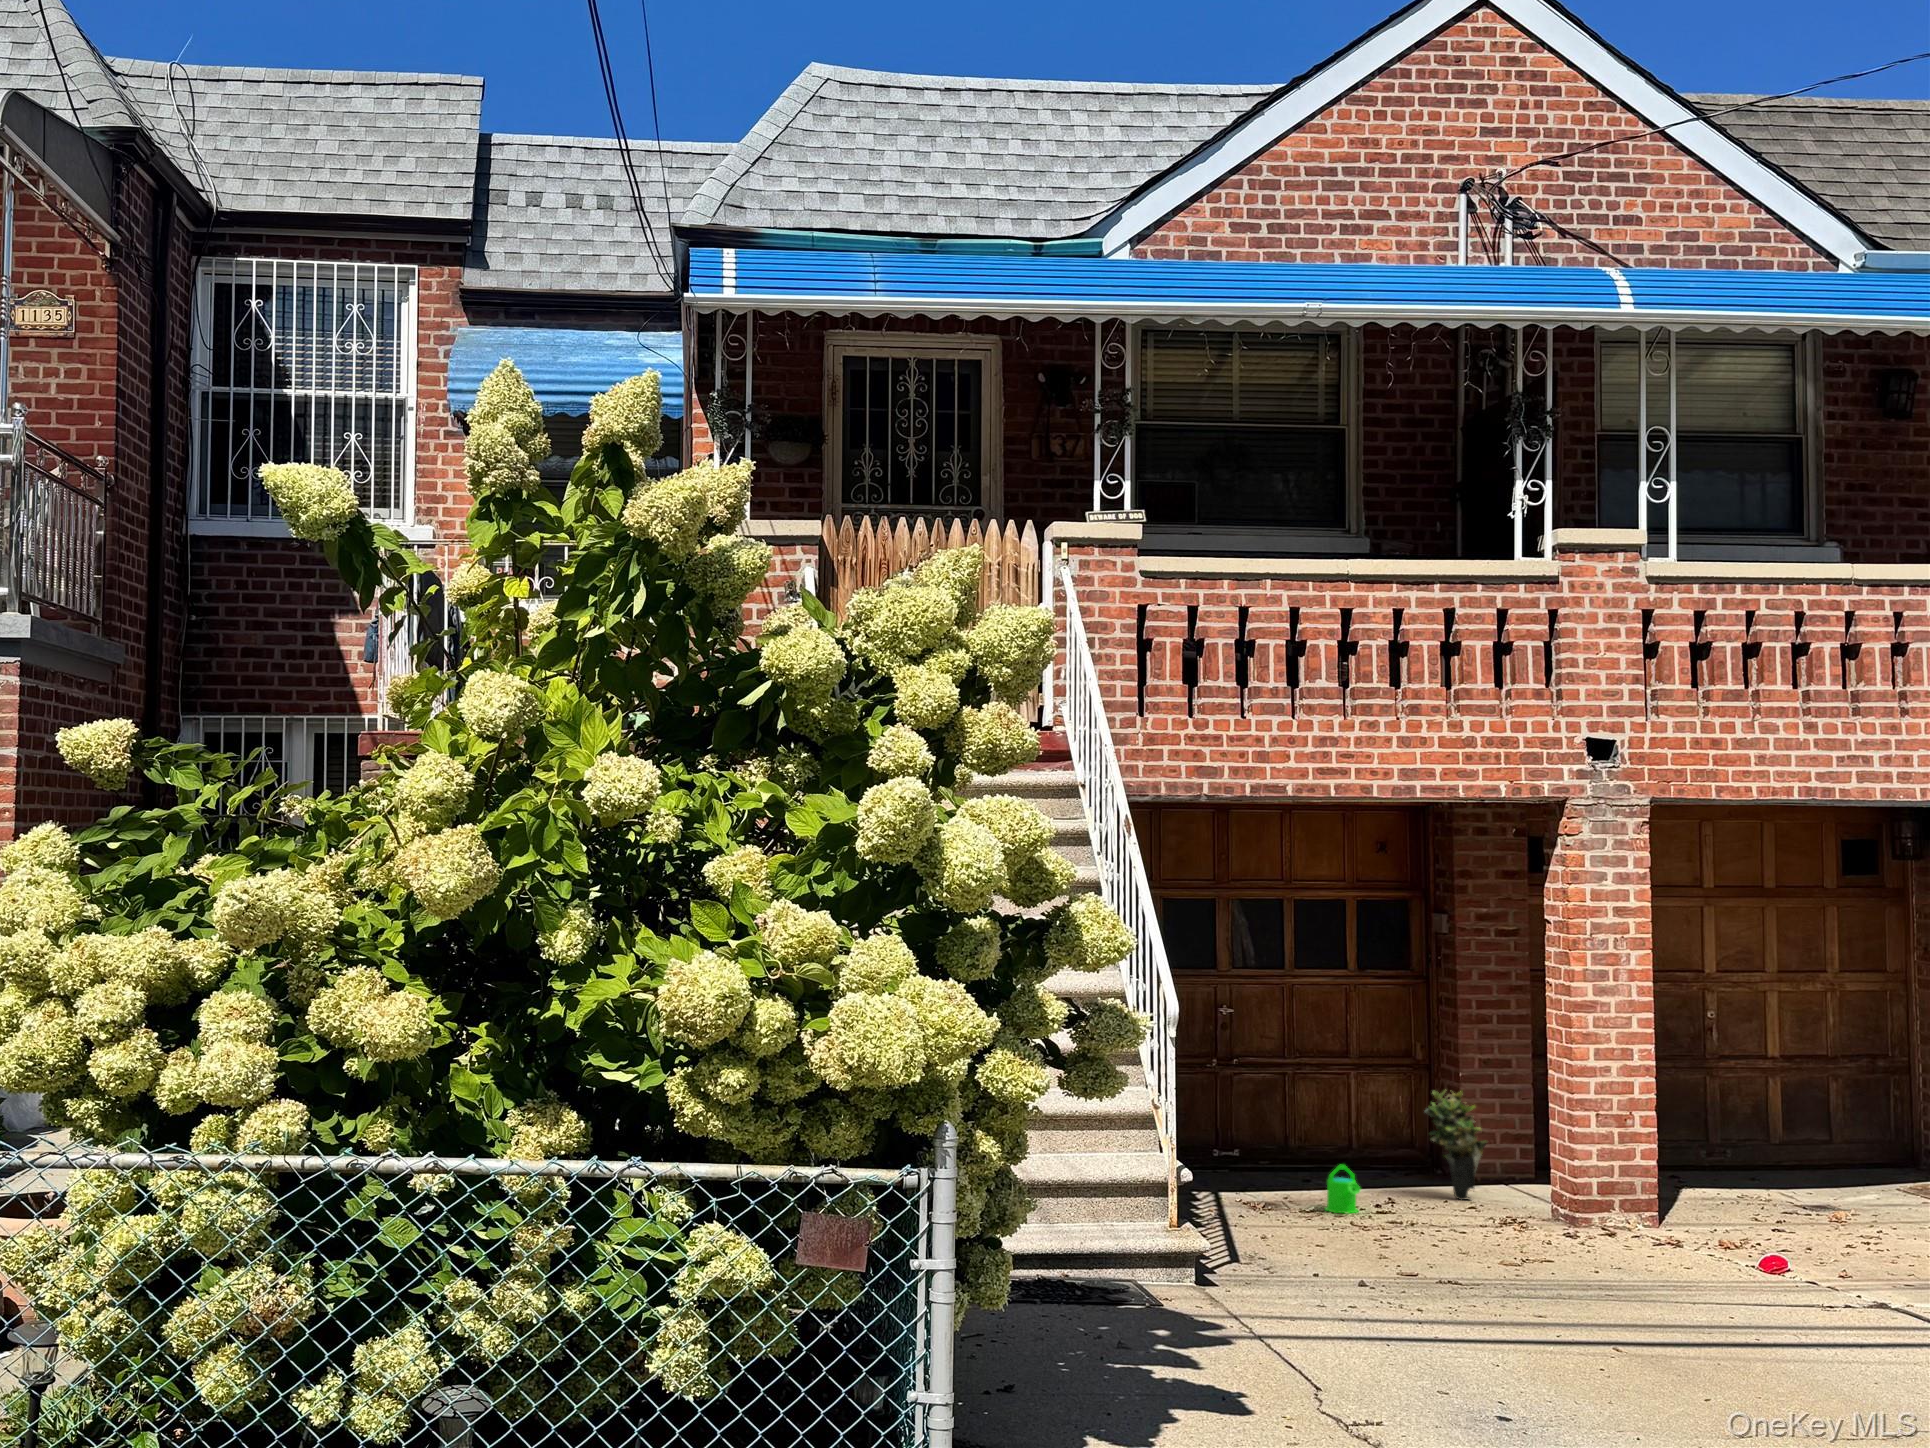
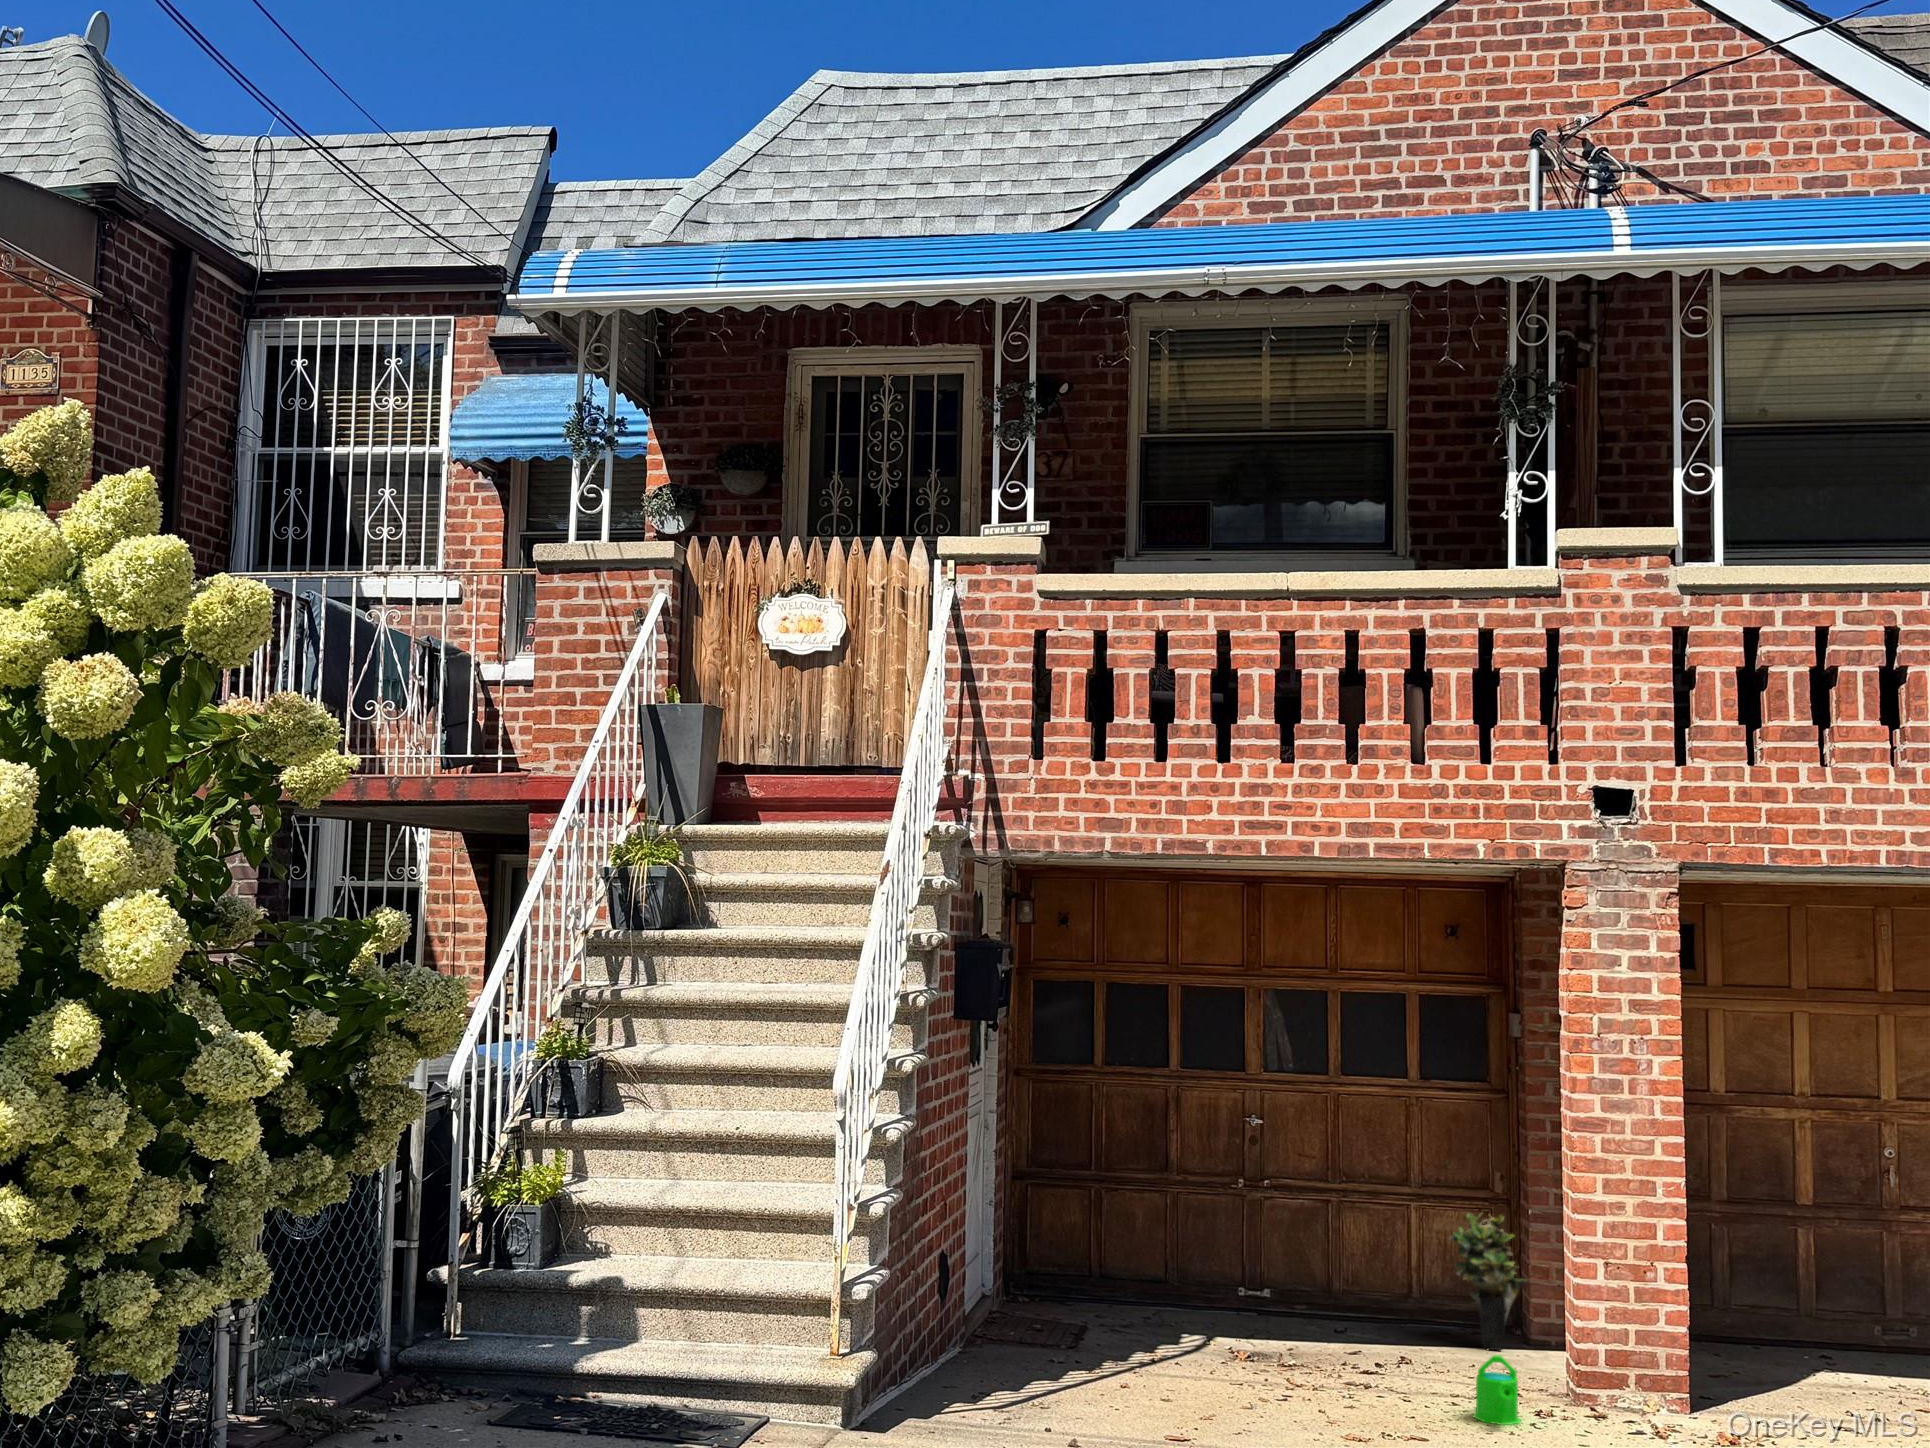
watering can: present [1325,1165,1360,1213] -> present [1473,1355,1521,1425]

